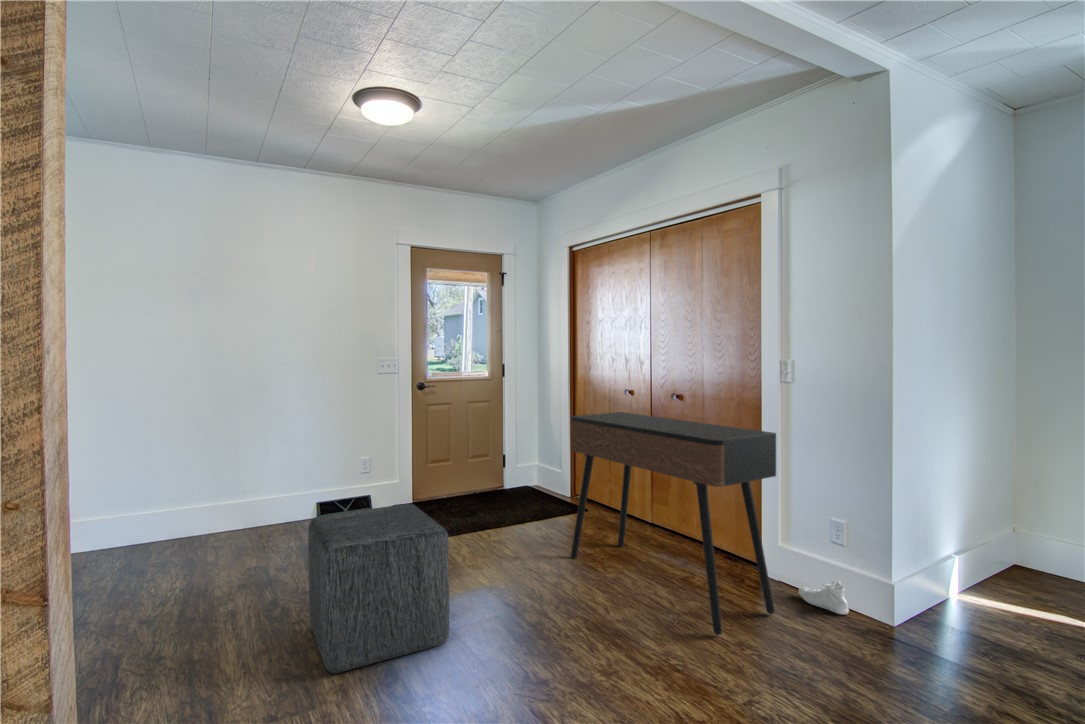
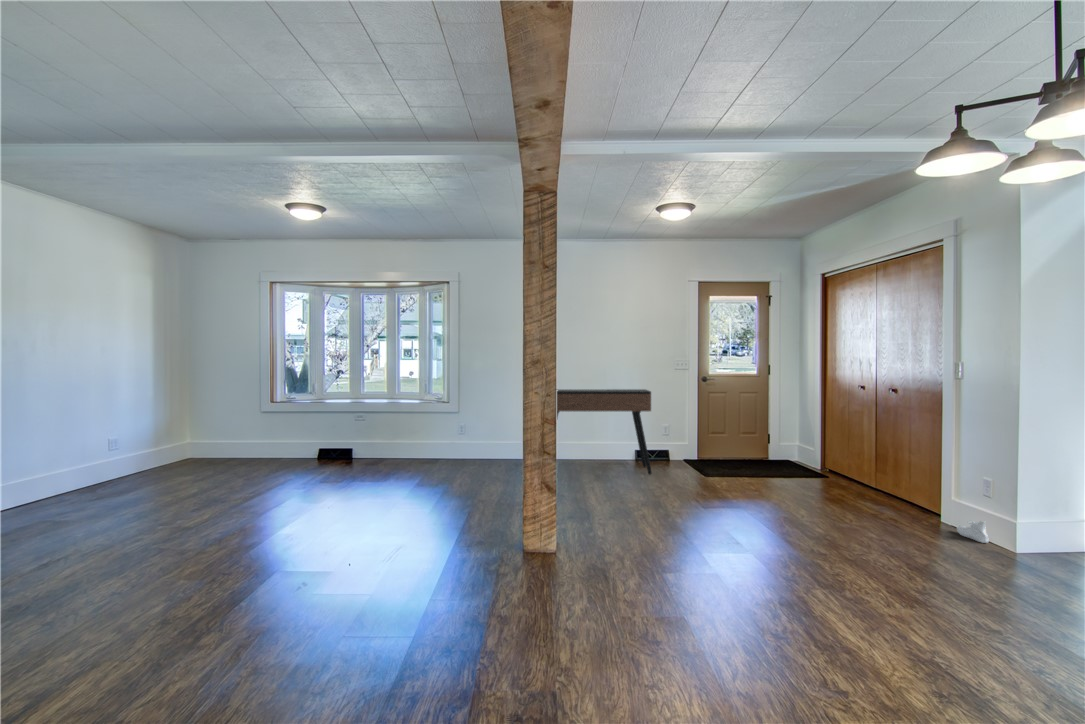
console table: present [571,412,776,635] -> present [557,389,652,474]
ottoman: present [308,504,449,673] -> none [630,441,700,512]

